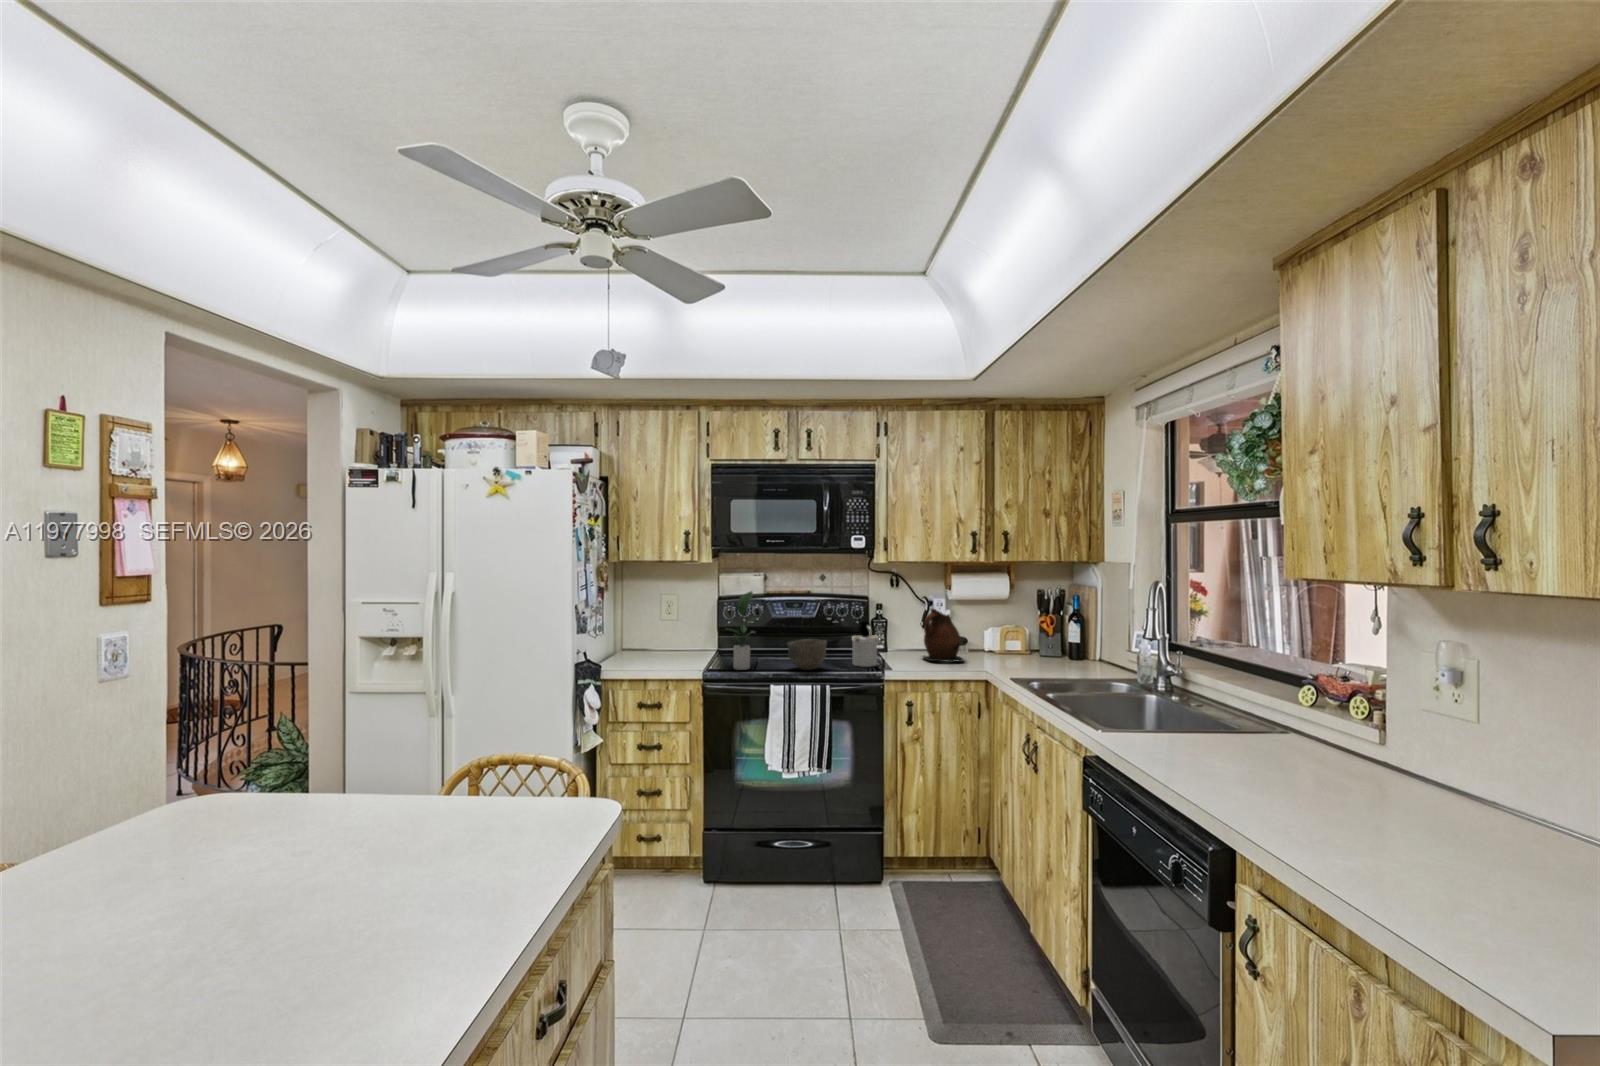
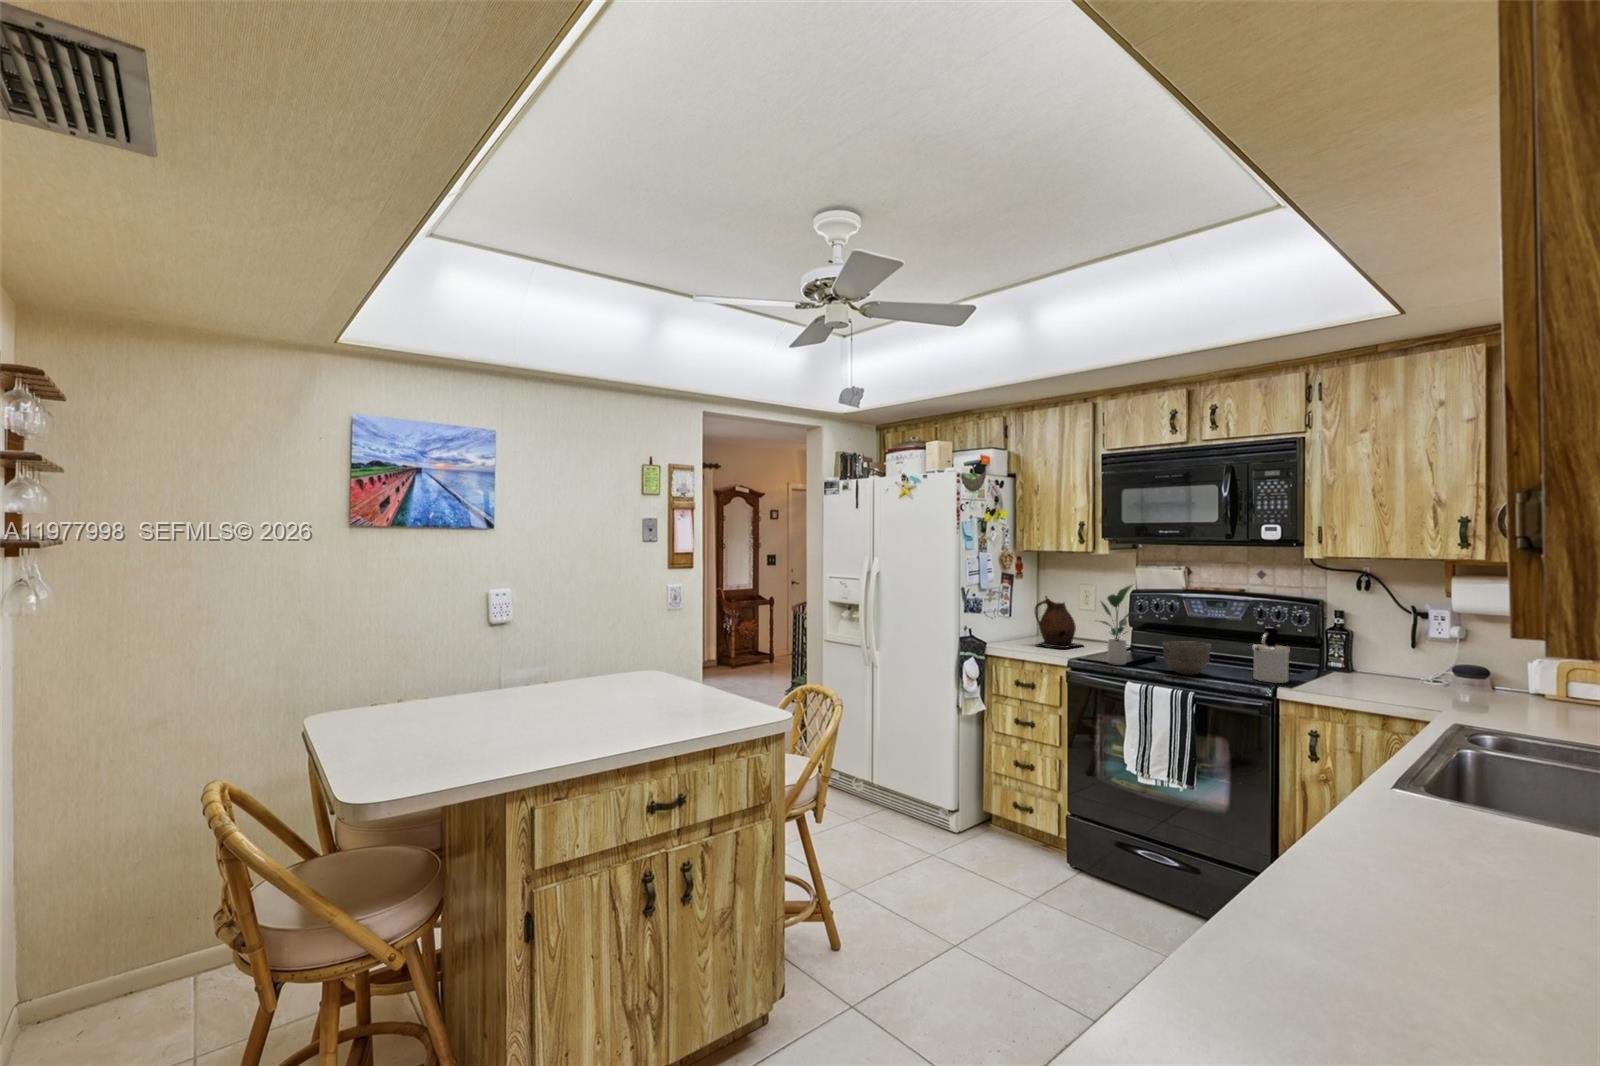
ceramic pitcher: present [923,609,964,662] -> present [1035,596,1084,648]

